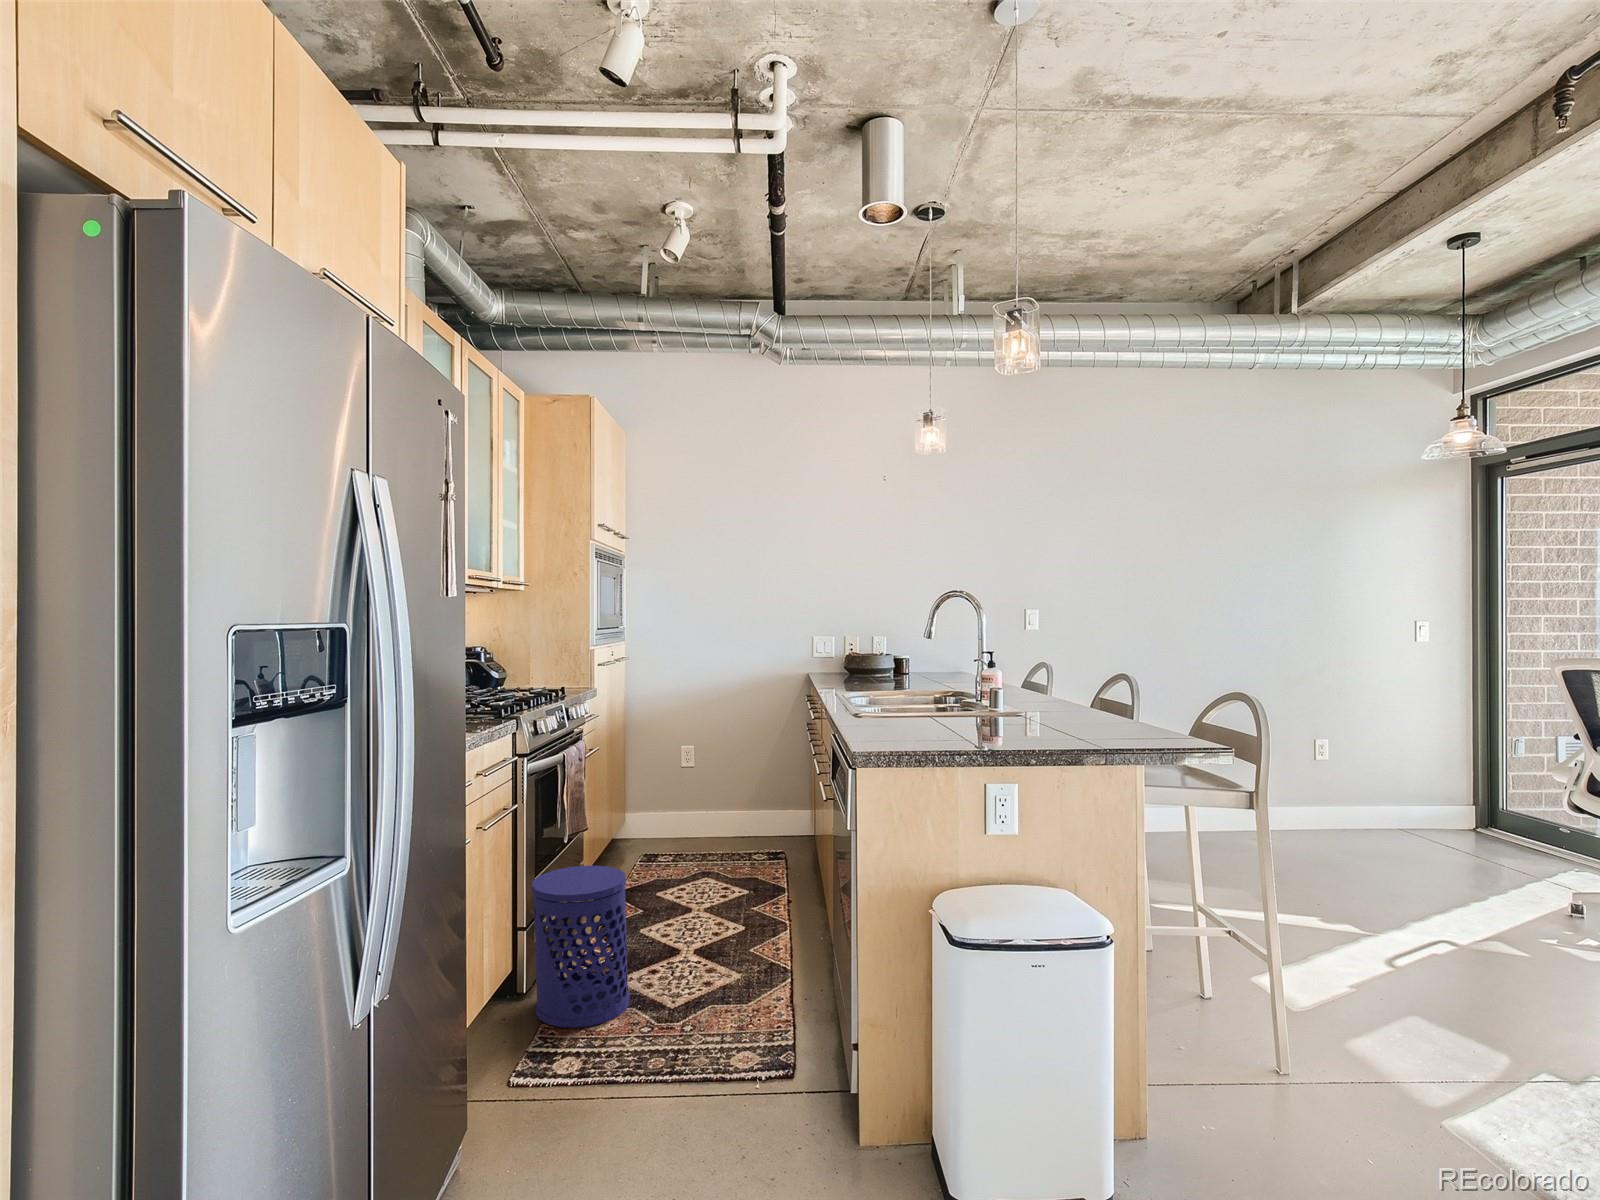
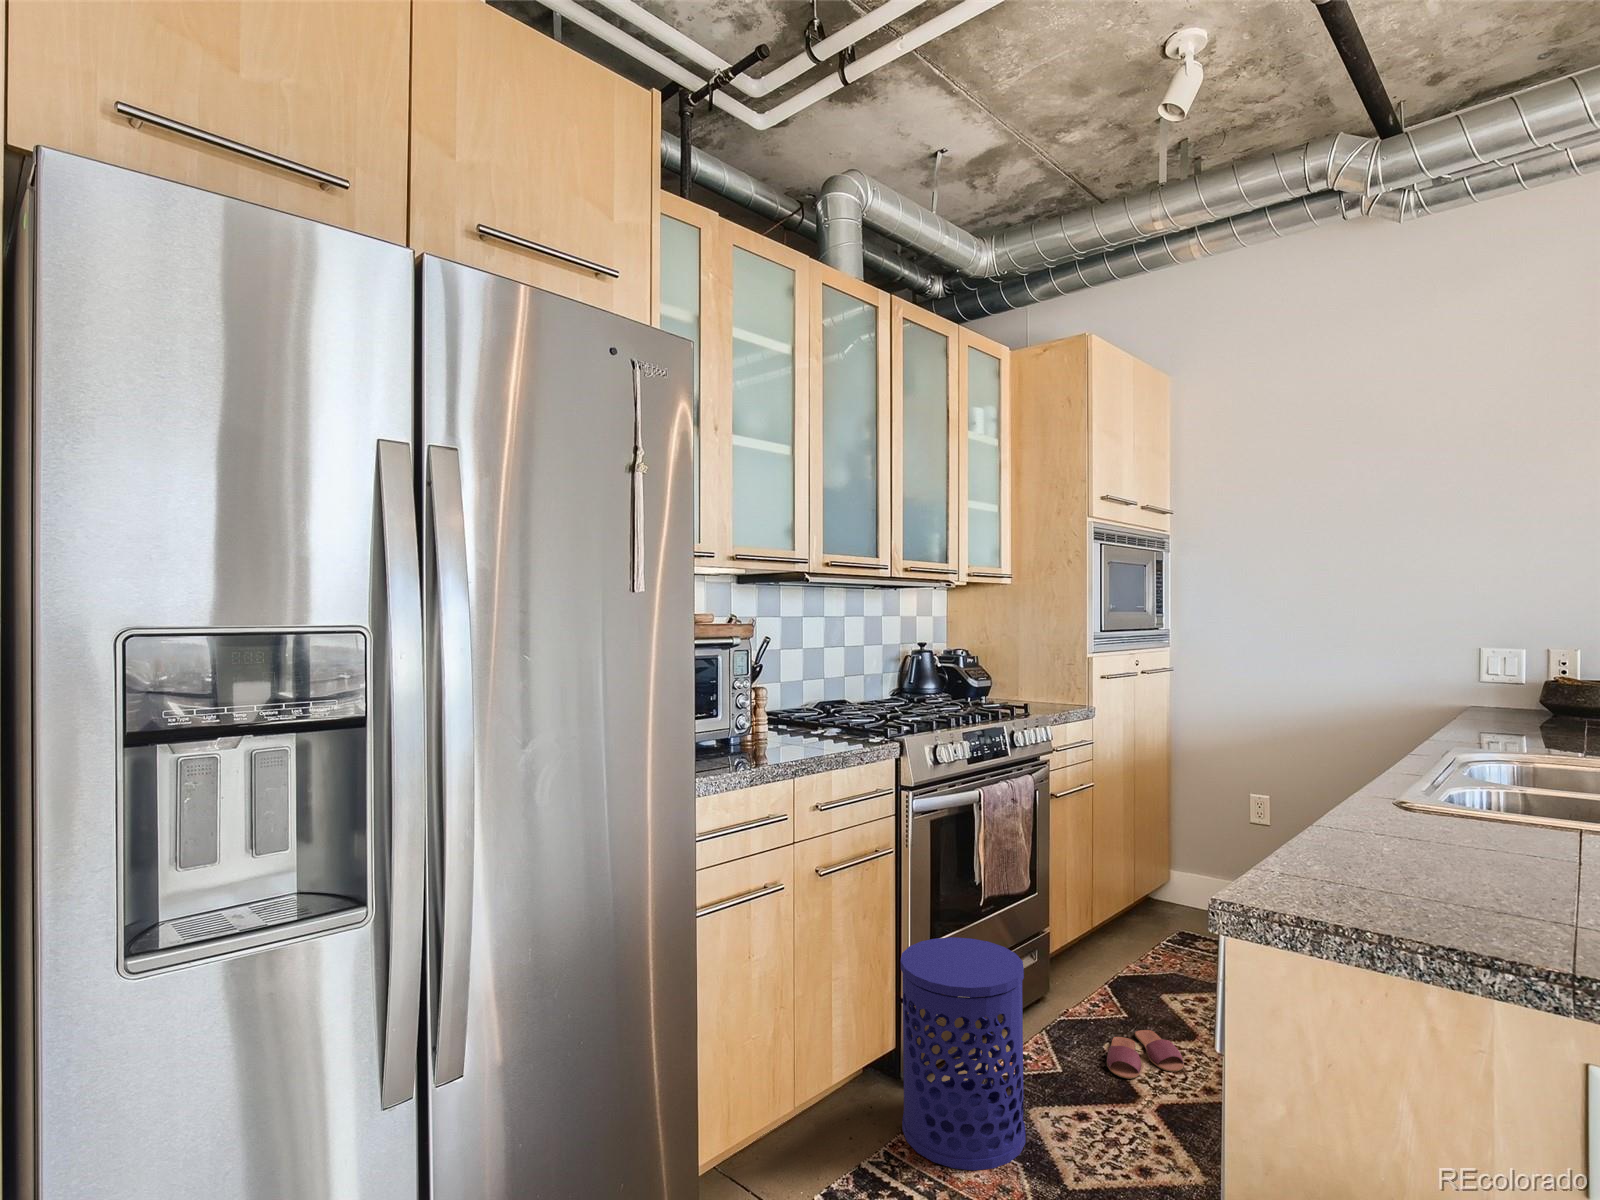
slippers: none [645,915,697,945] -> present [1107,1030,1184,1079]

